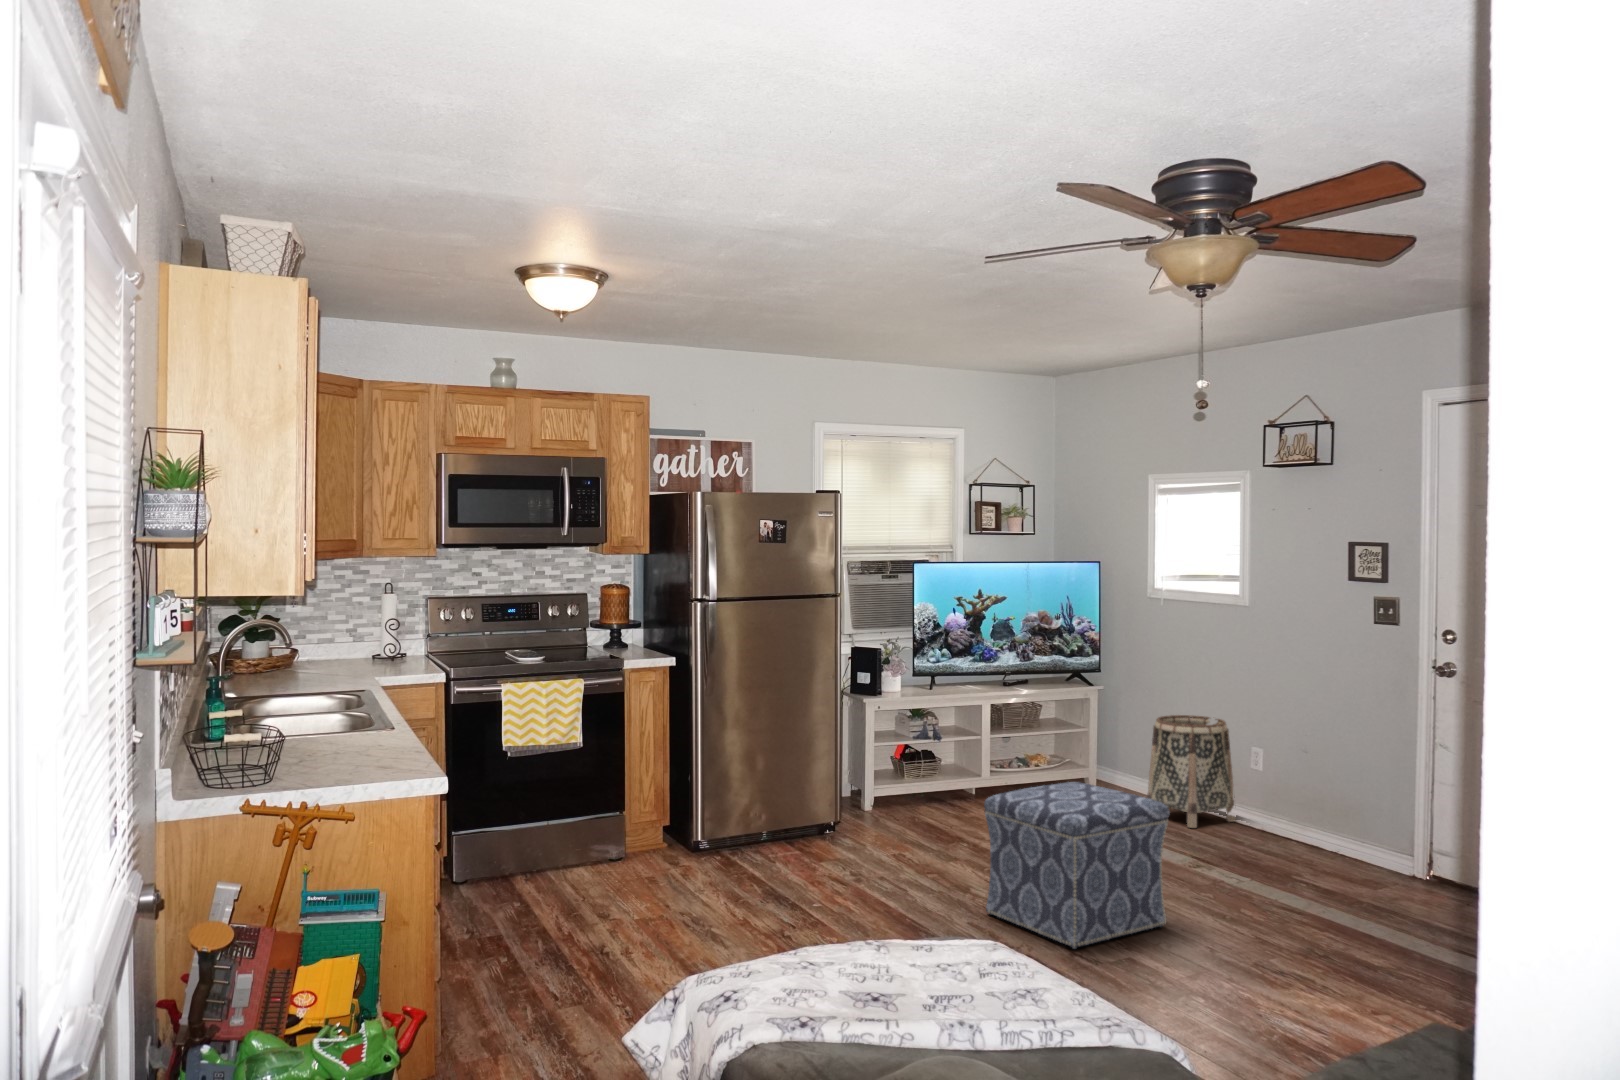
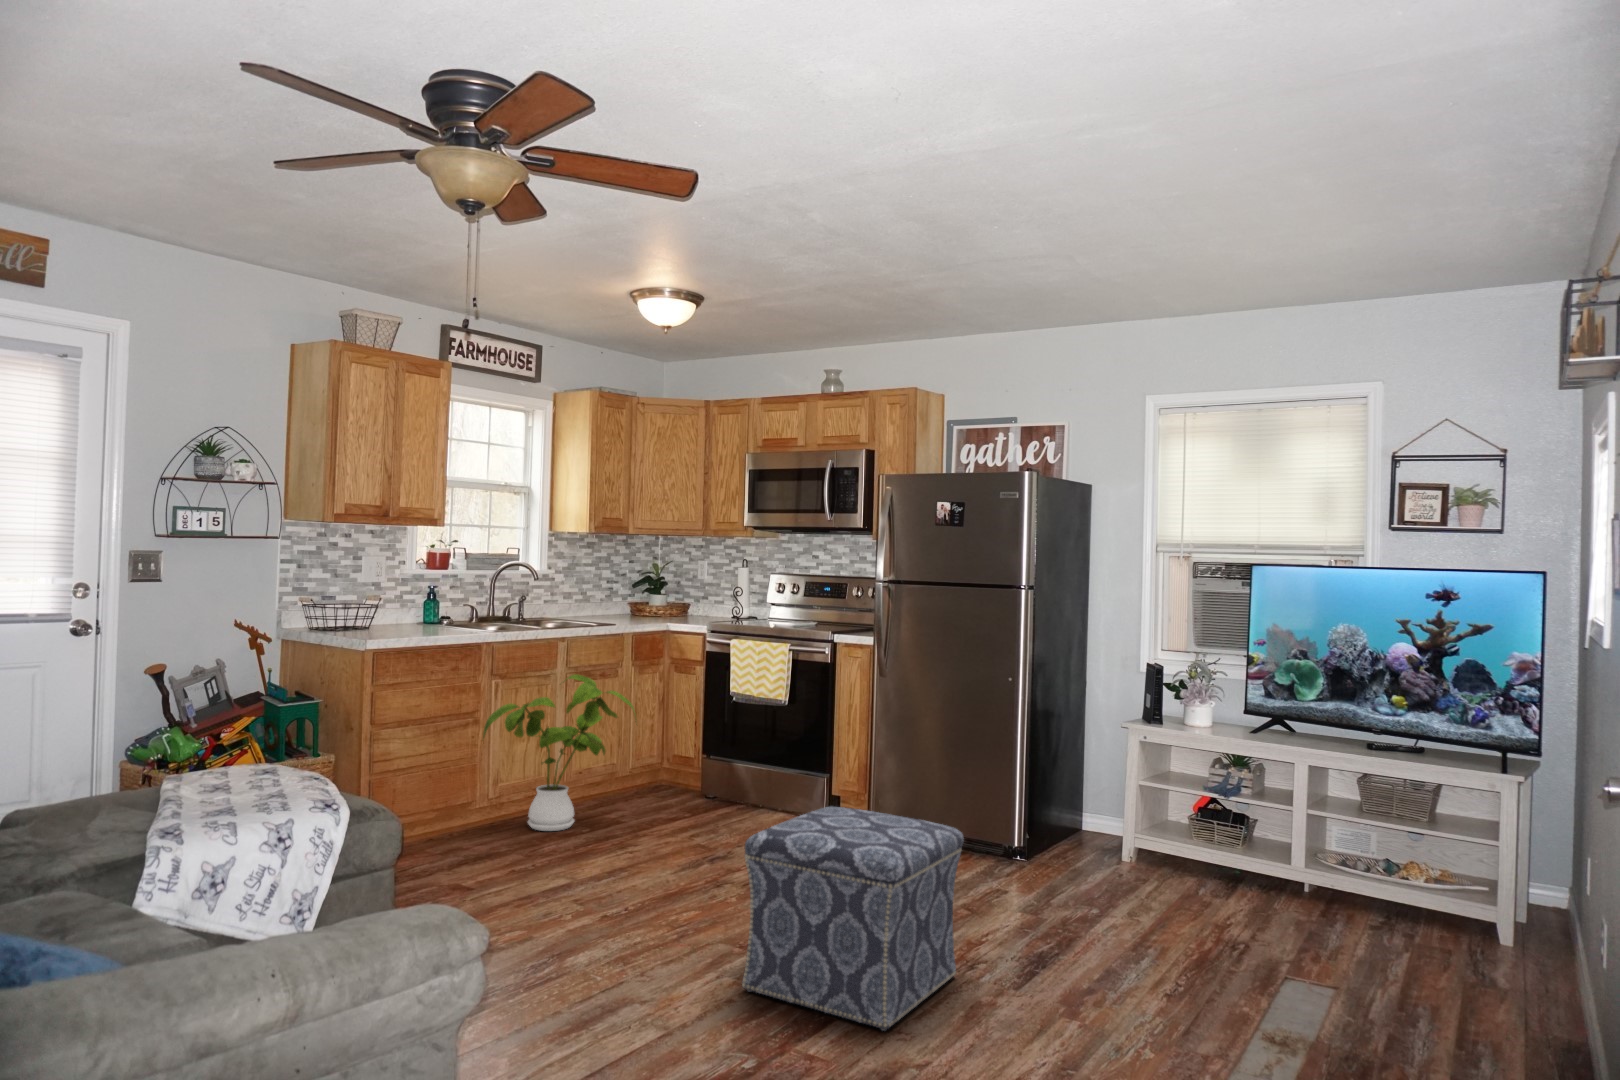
basket: present [1147,715,1236,828] -> none [1428,830,1576,1056]
house plant: none [427,749,603,966] -> present [483,674,636,831]

